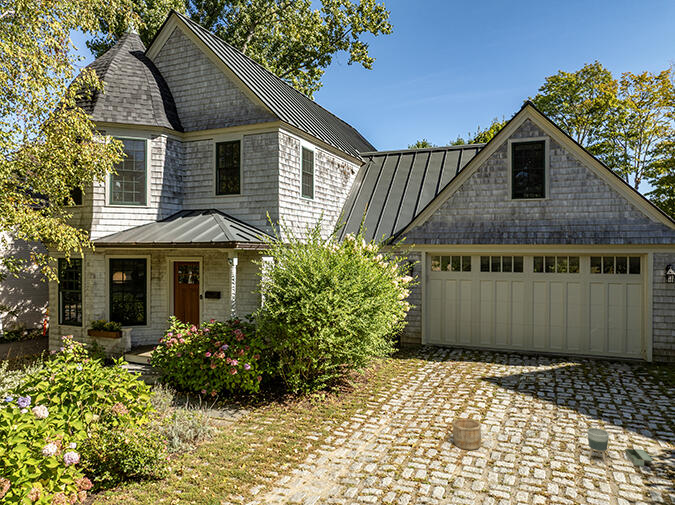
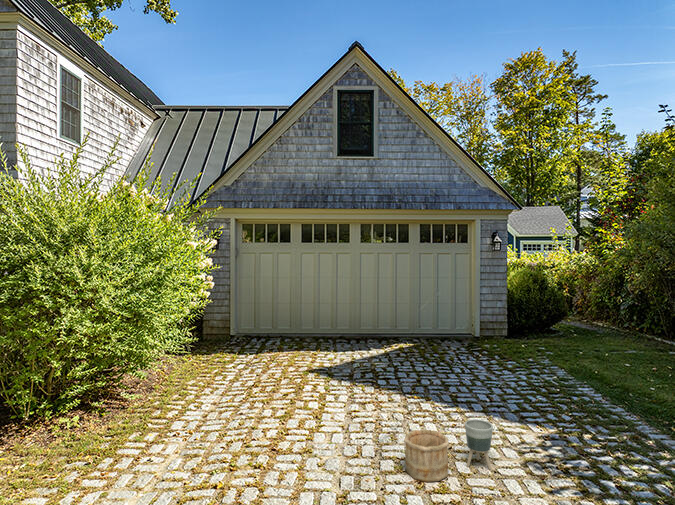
wooden bucket: present [452,418,481,450] -> present [404,430,449,482]
toolbox: present [626,449,653,466] -> none [505,439,543,463]

